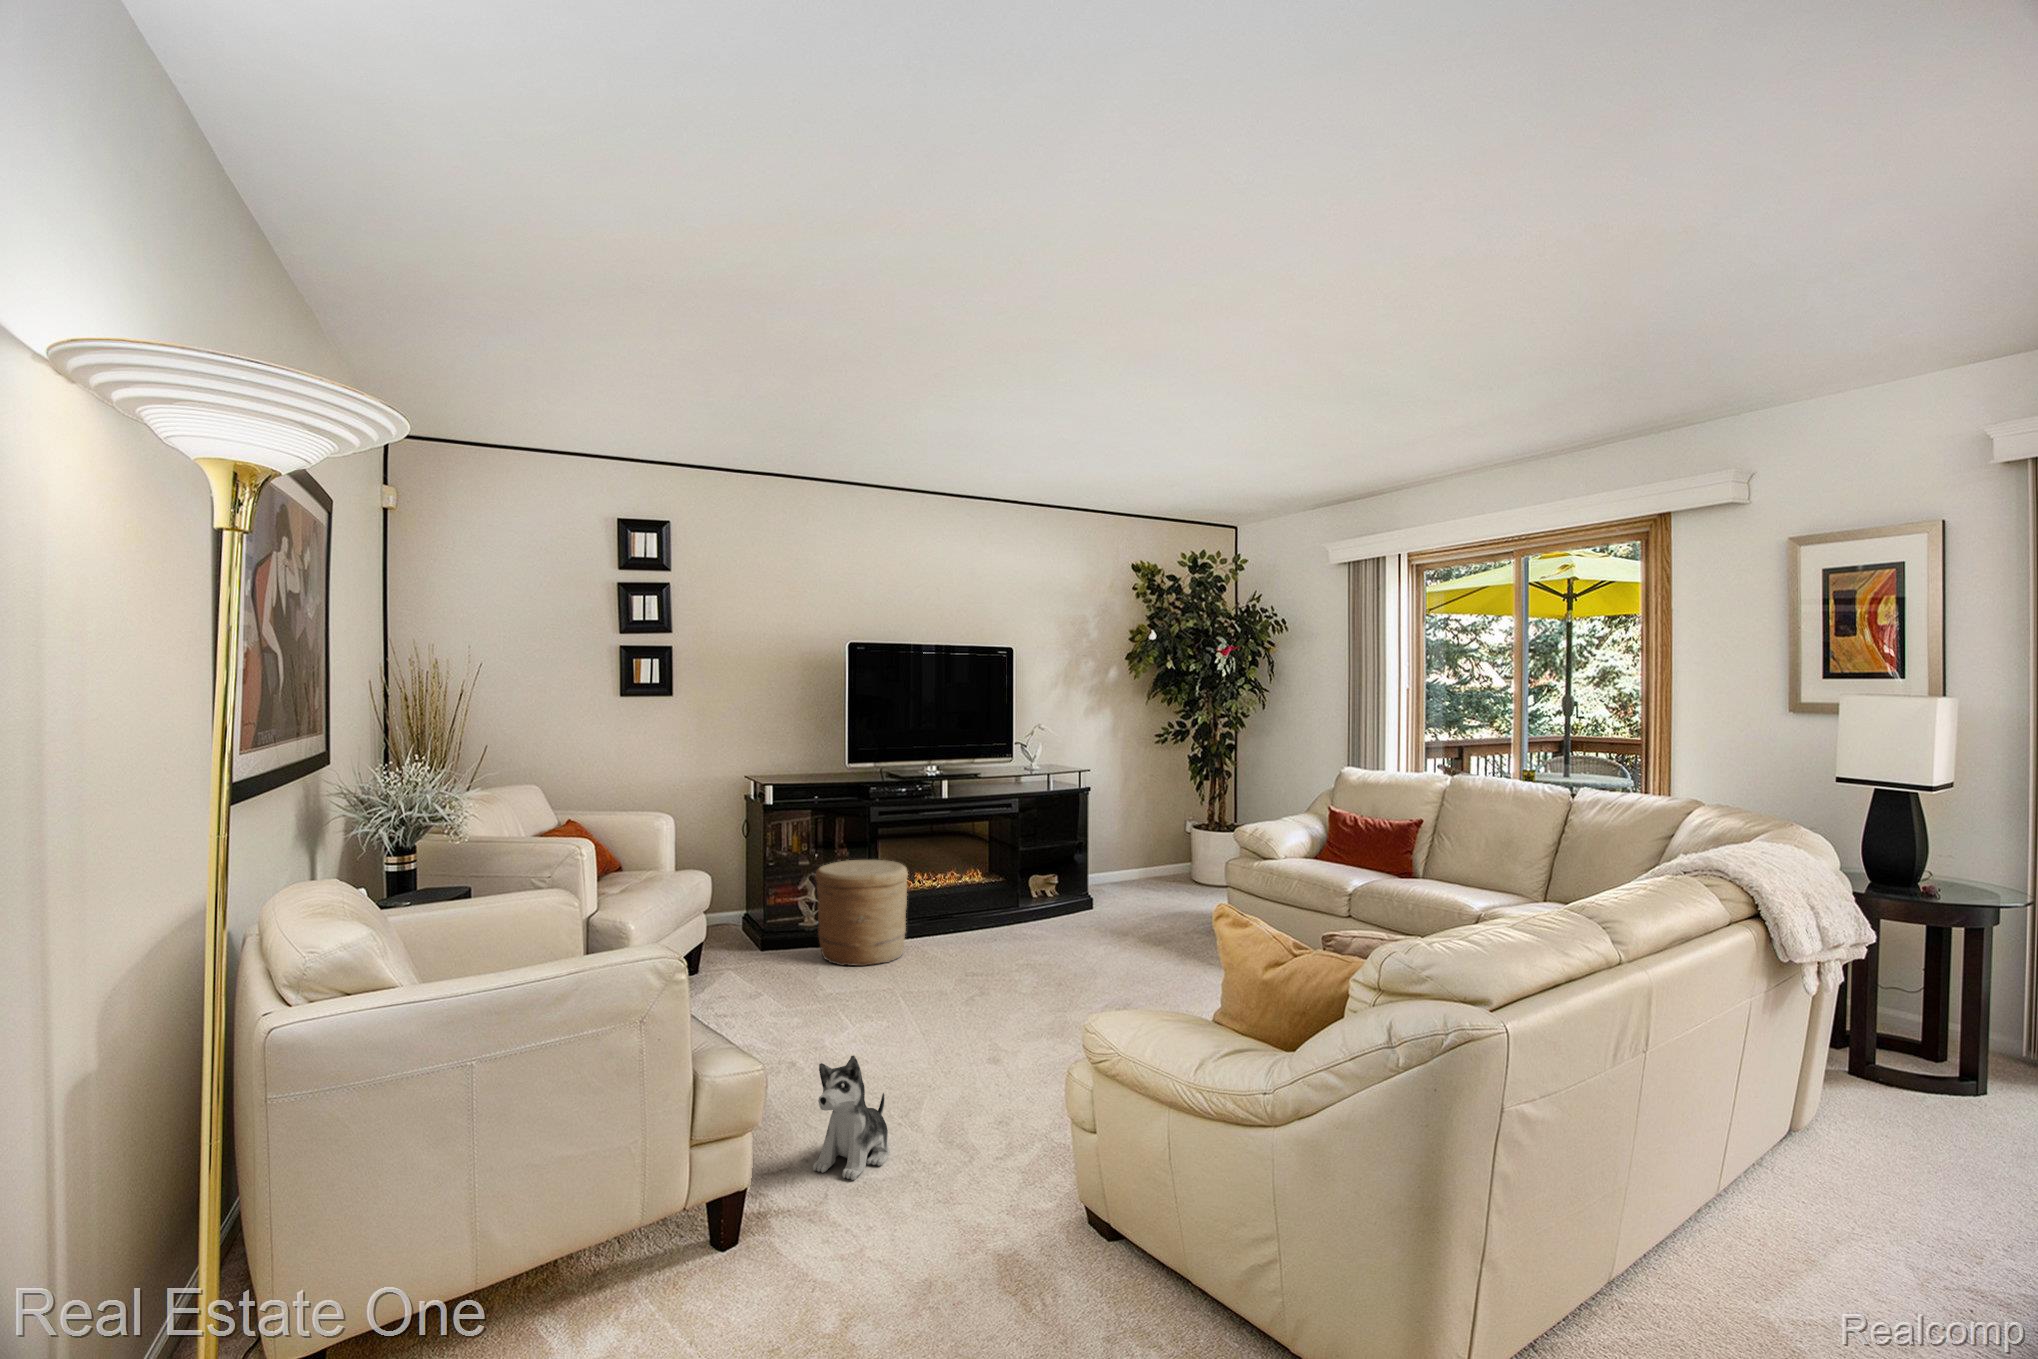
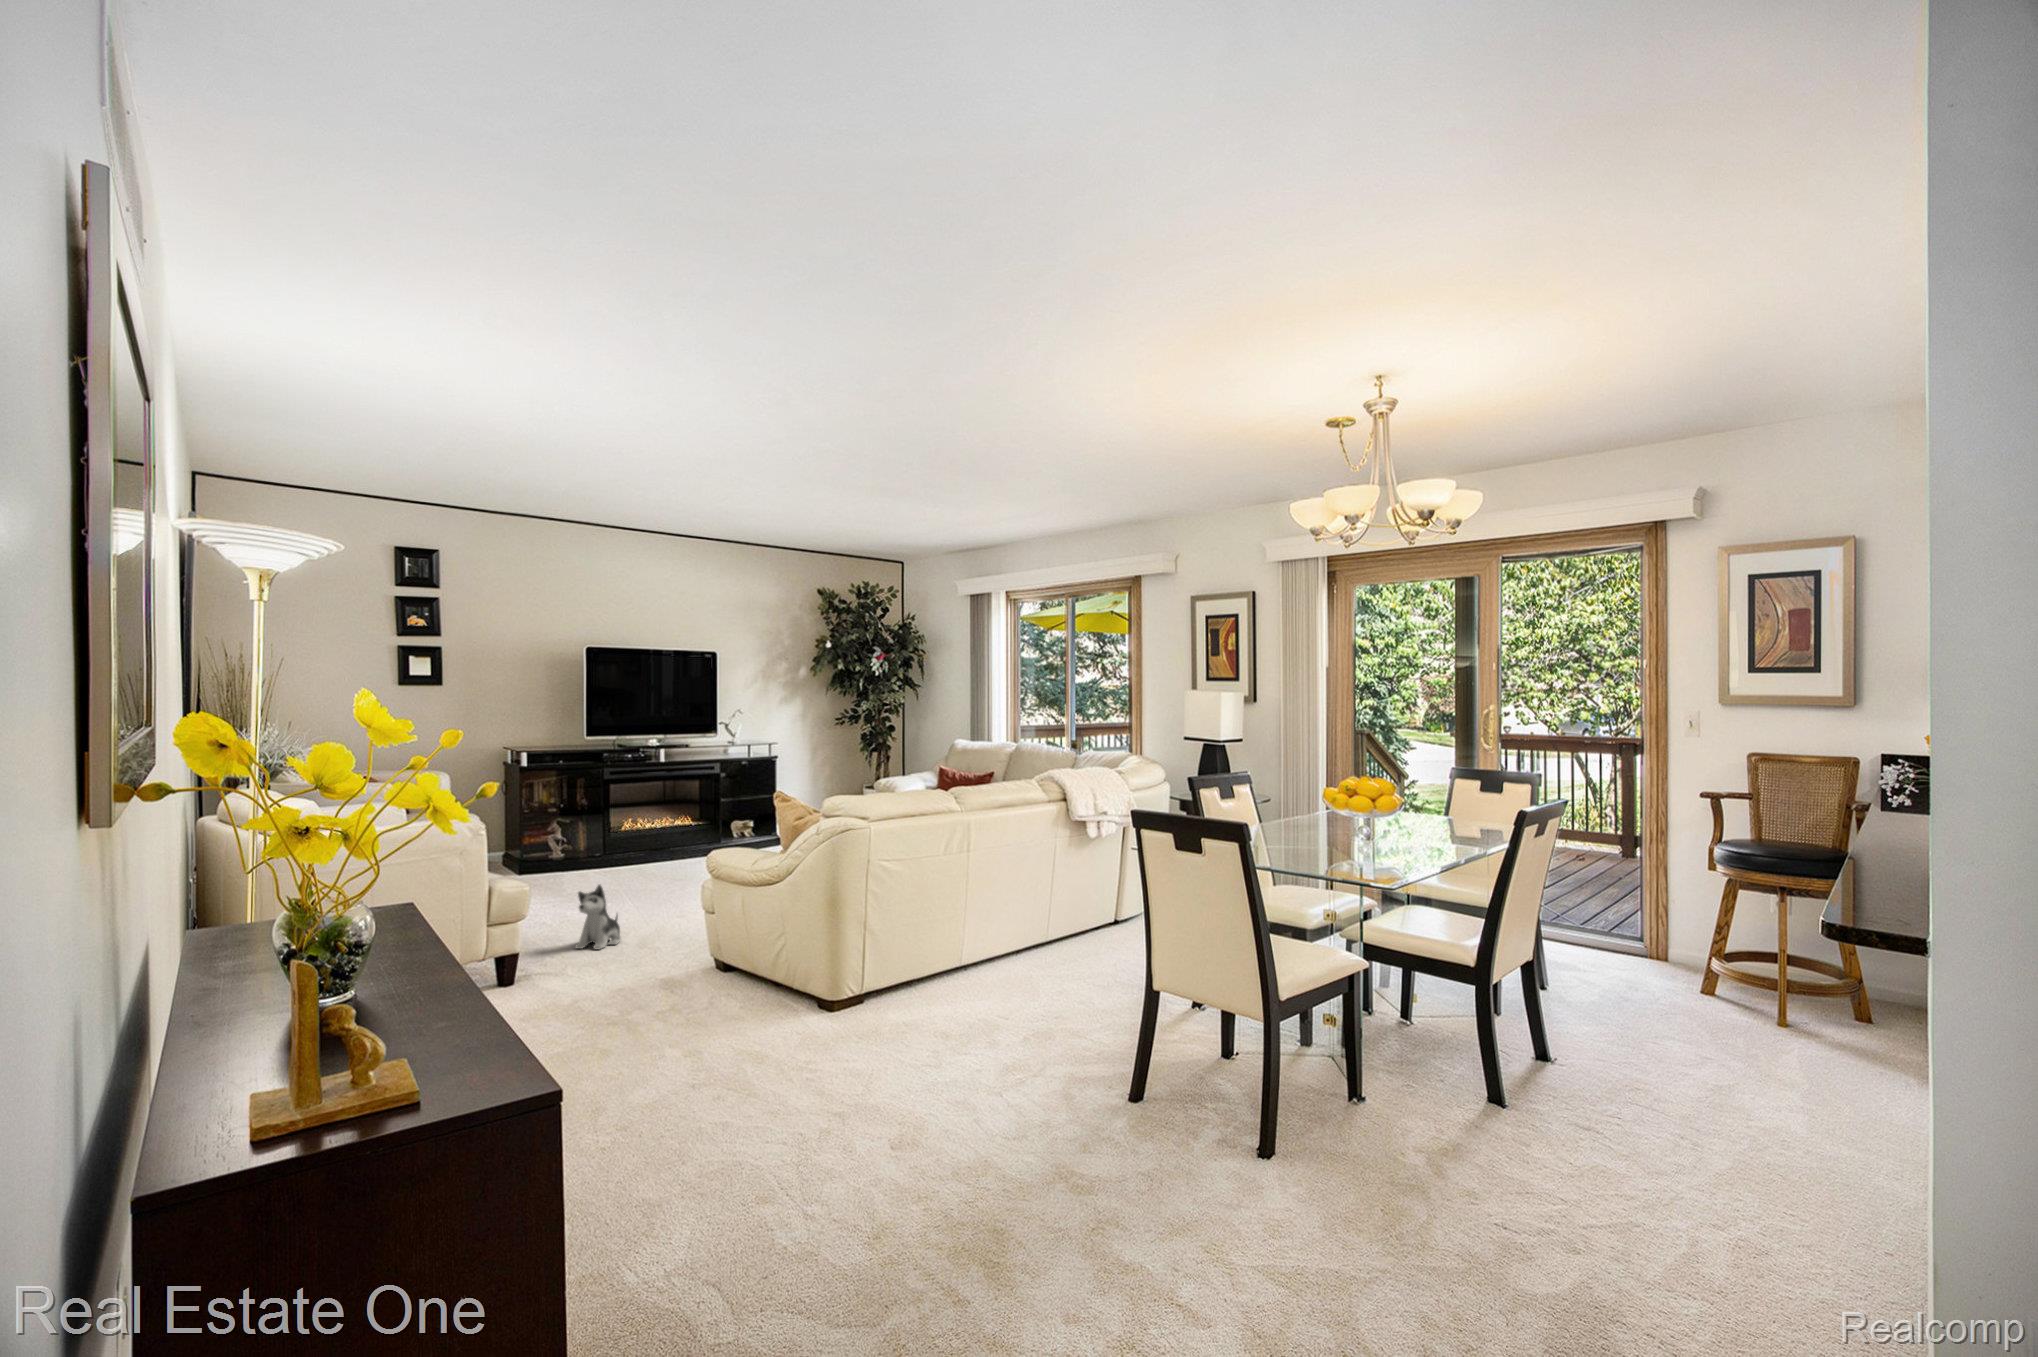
woven basket: present [815,860,908,966] -> none [562,806,634,878]

